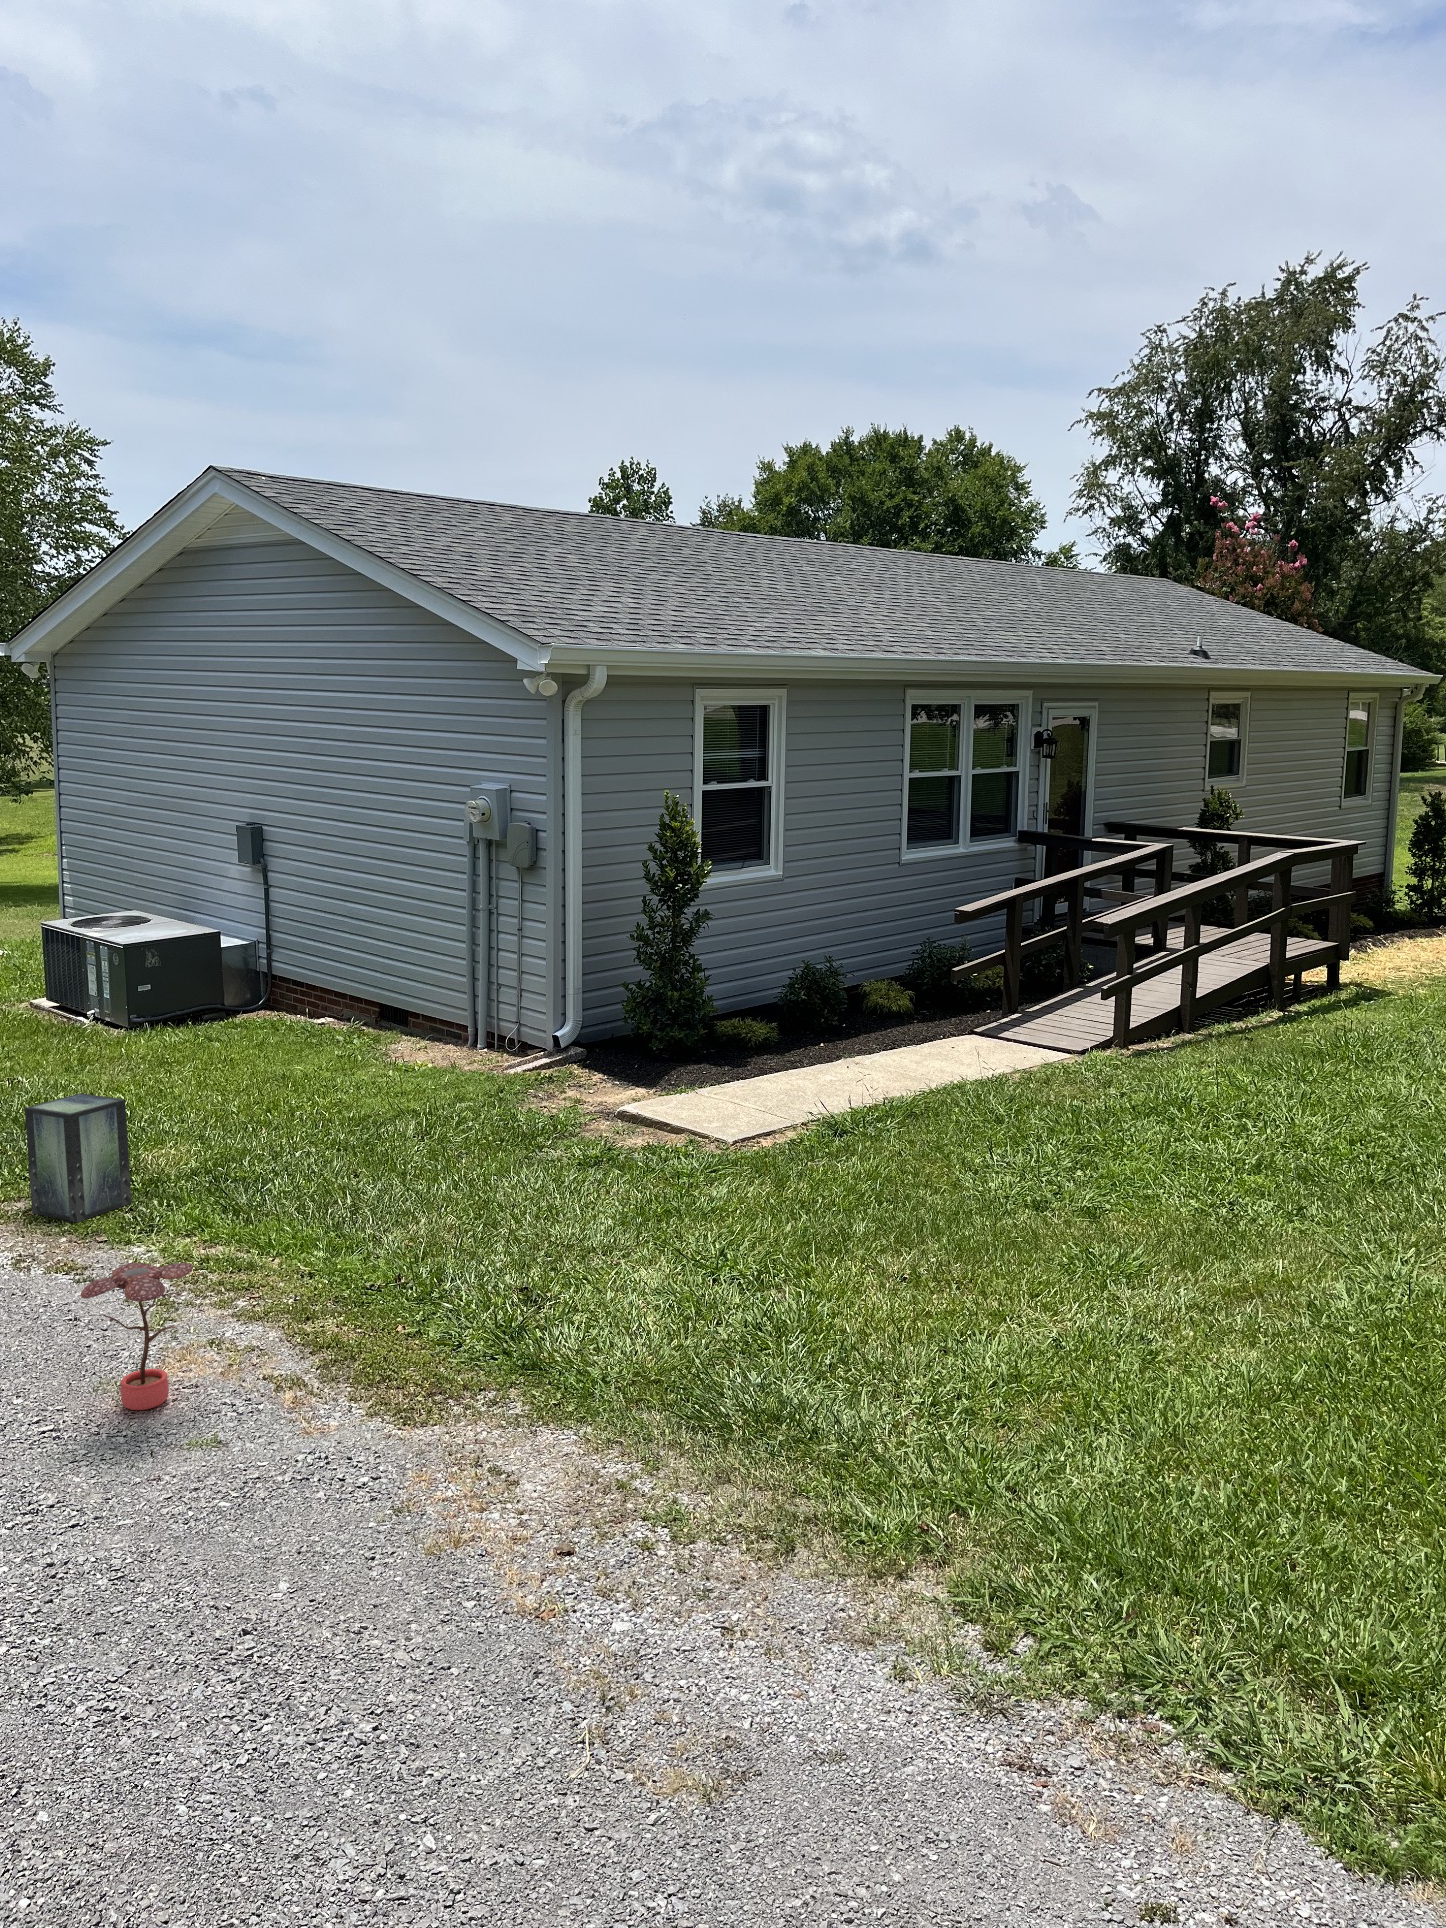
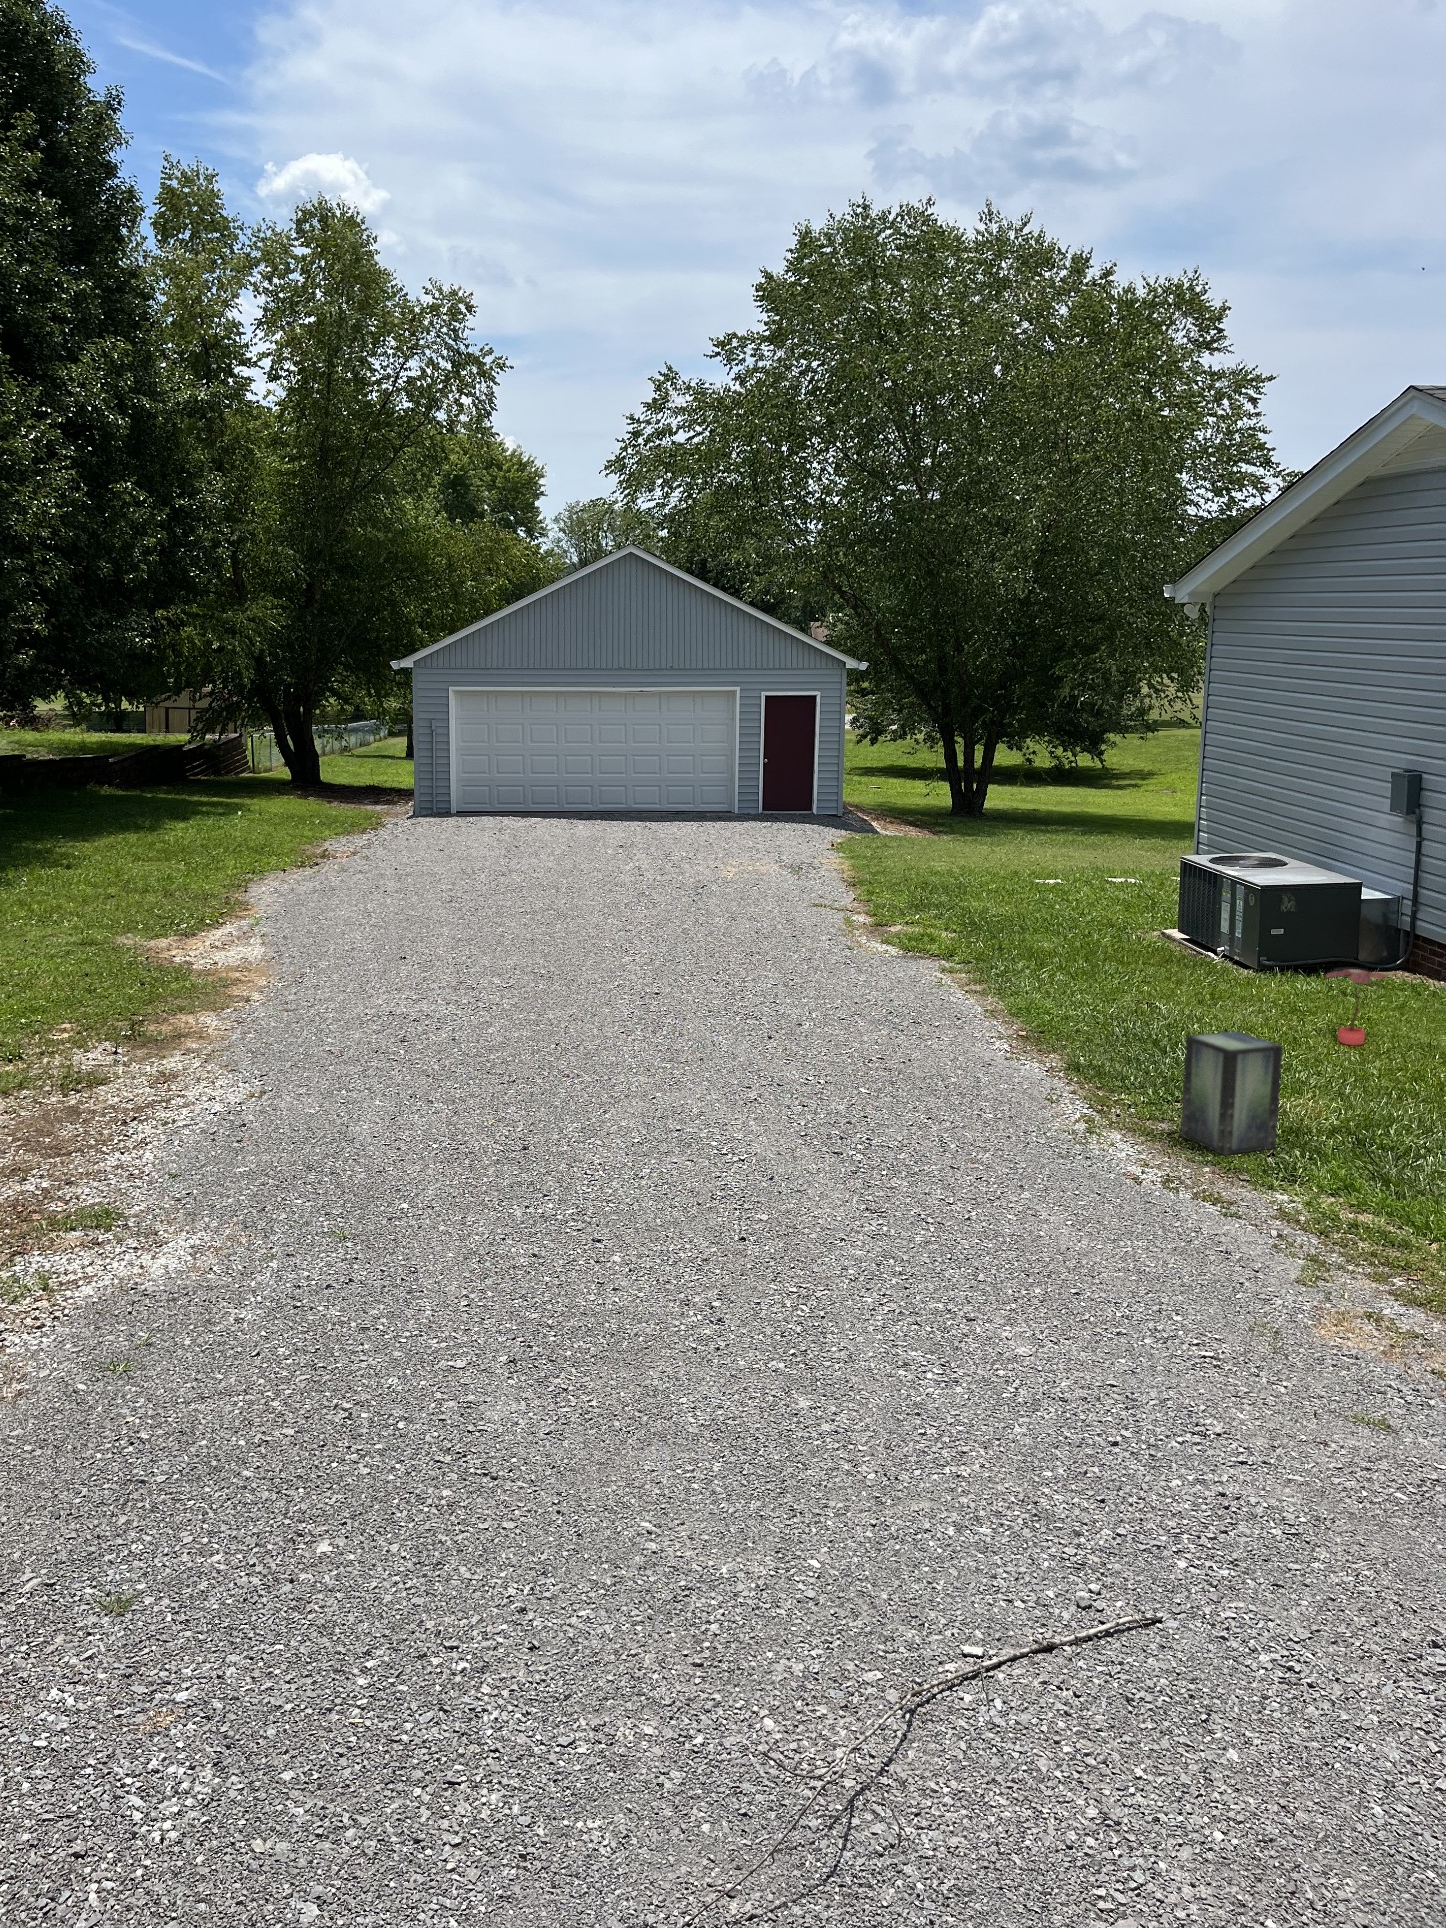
potted plant: present [81,1263,193,1410] -> present [1326,969,1386,1046]

